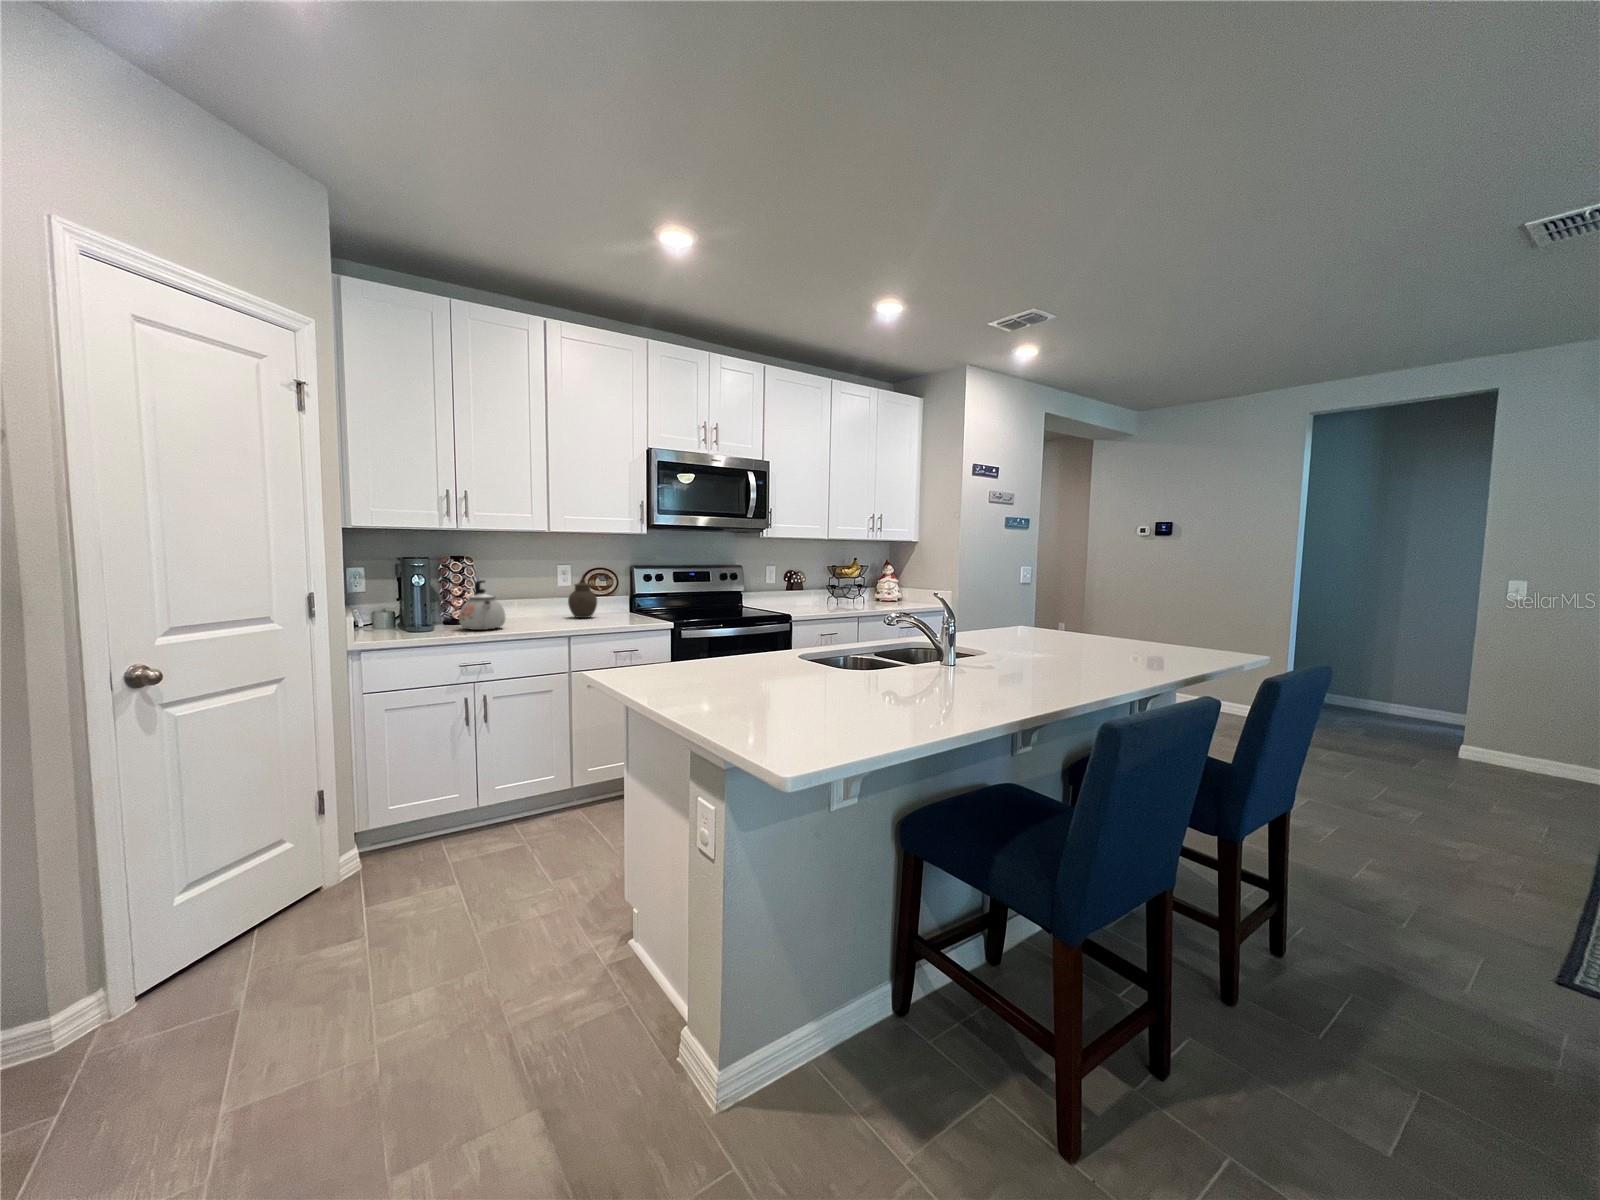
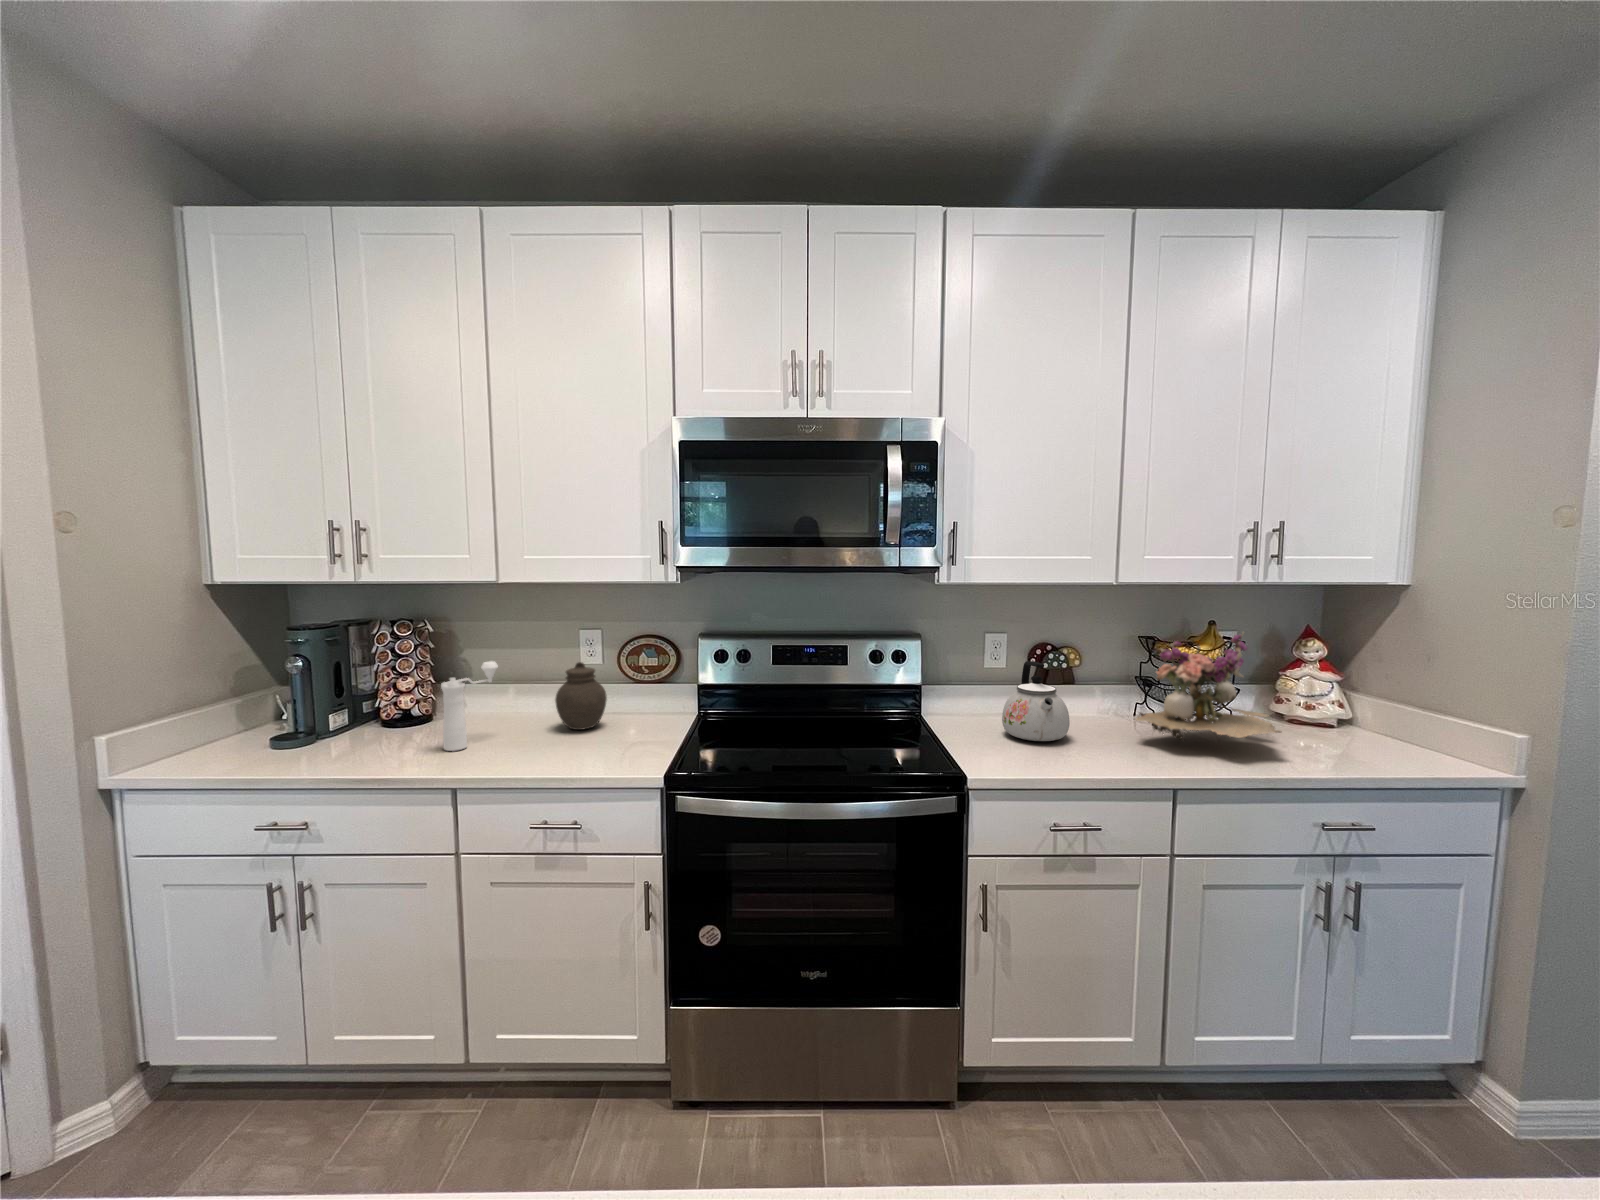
flower arrangement: none [837,561,890,607] -> present [1136,633,1281,740]
pepper mill: none [529,577,548,625] -> present [441,661,498,751]
kettle: present [459,580,505,630] -> present [1002,661,1070,741]

